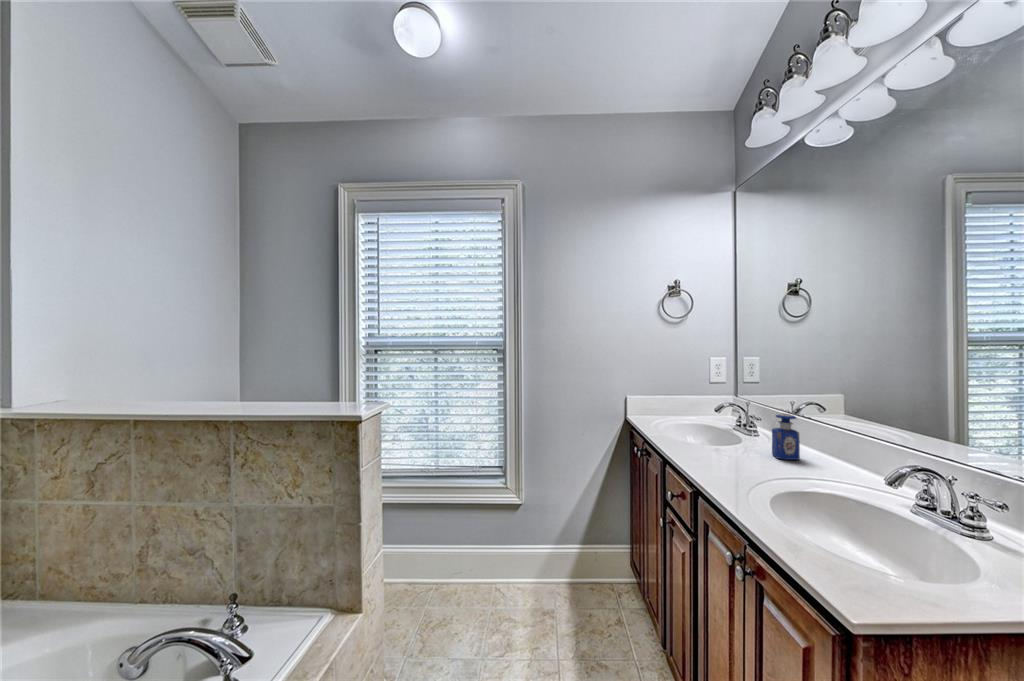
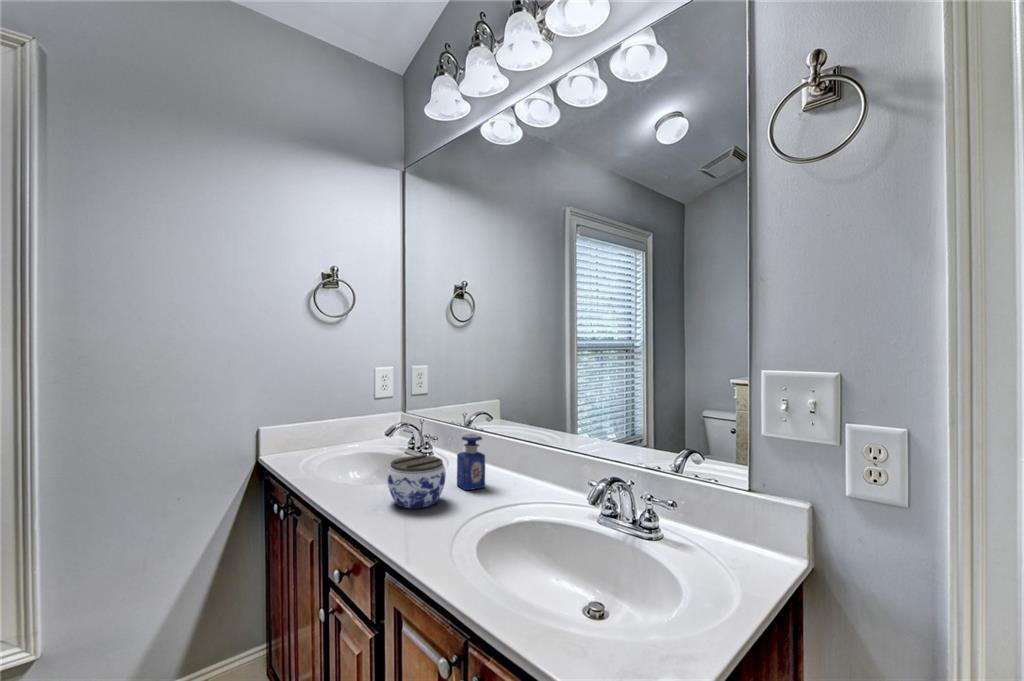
jar: none [707,424,756,463] -> present [387,455,446,508]

